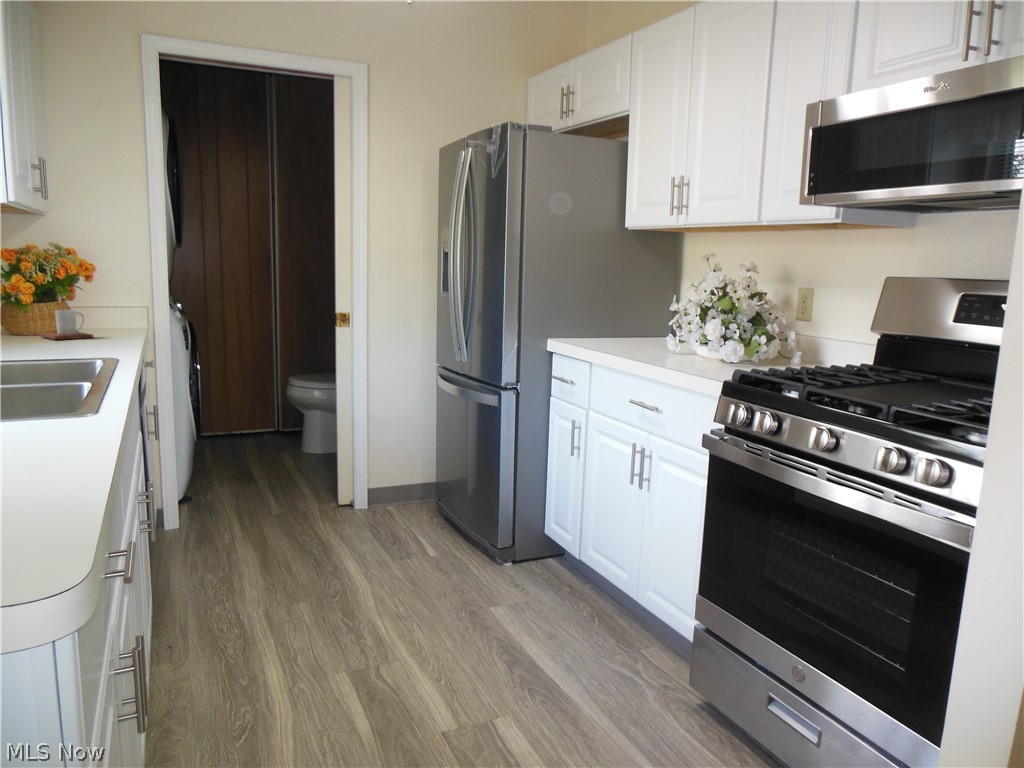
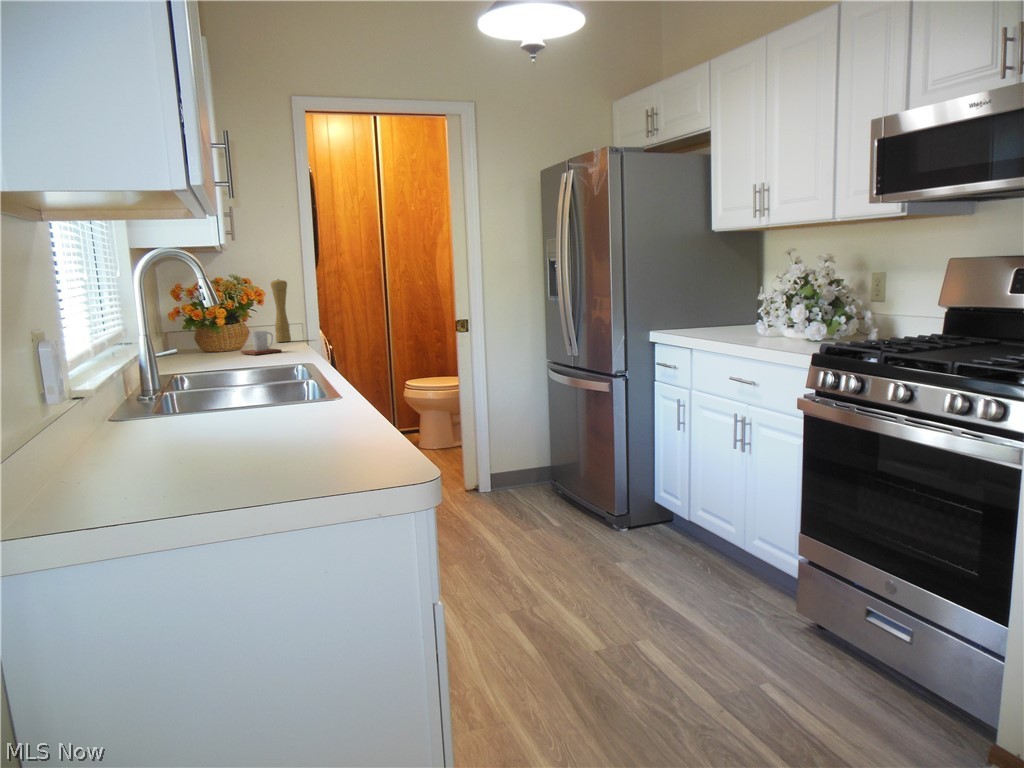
pepper mill: none [98,248,122,325] -> present [271,279,291,342]

